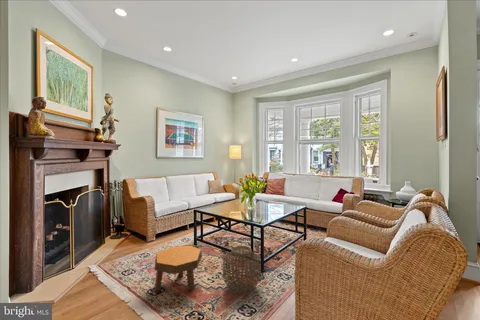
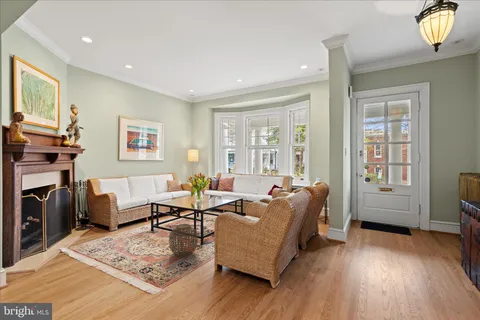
footstool: present [155,246,202,291] -> none [116,228,155,260]

